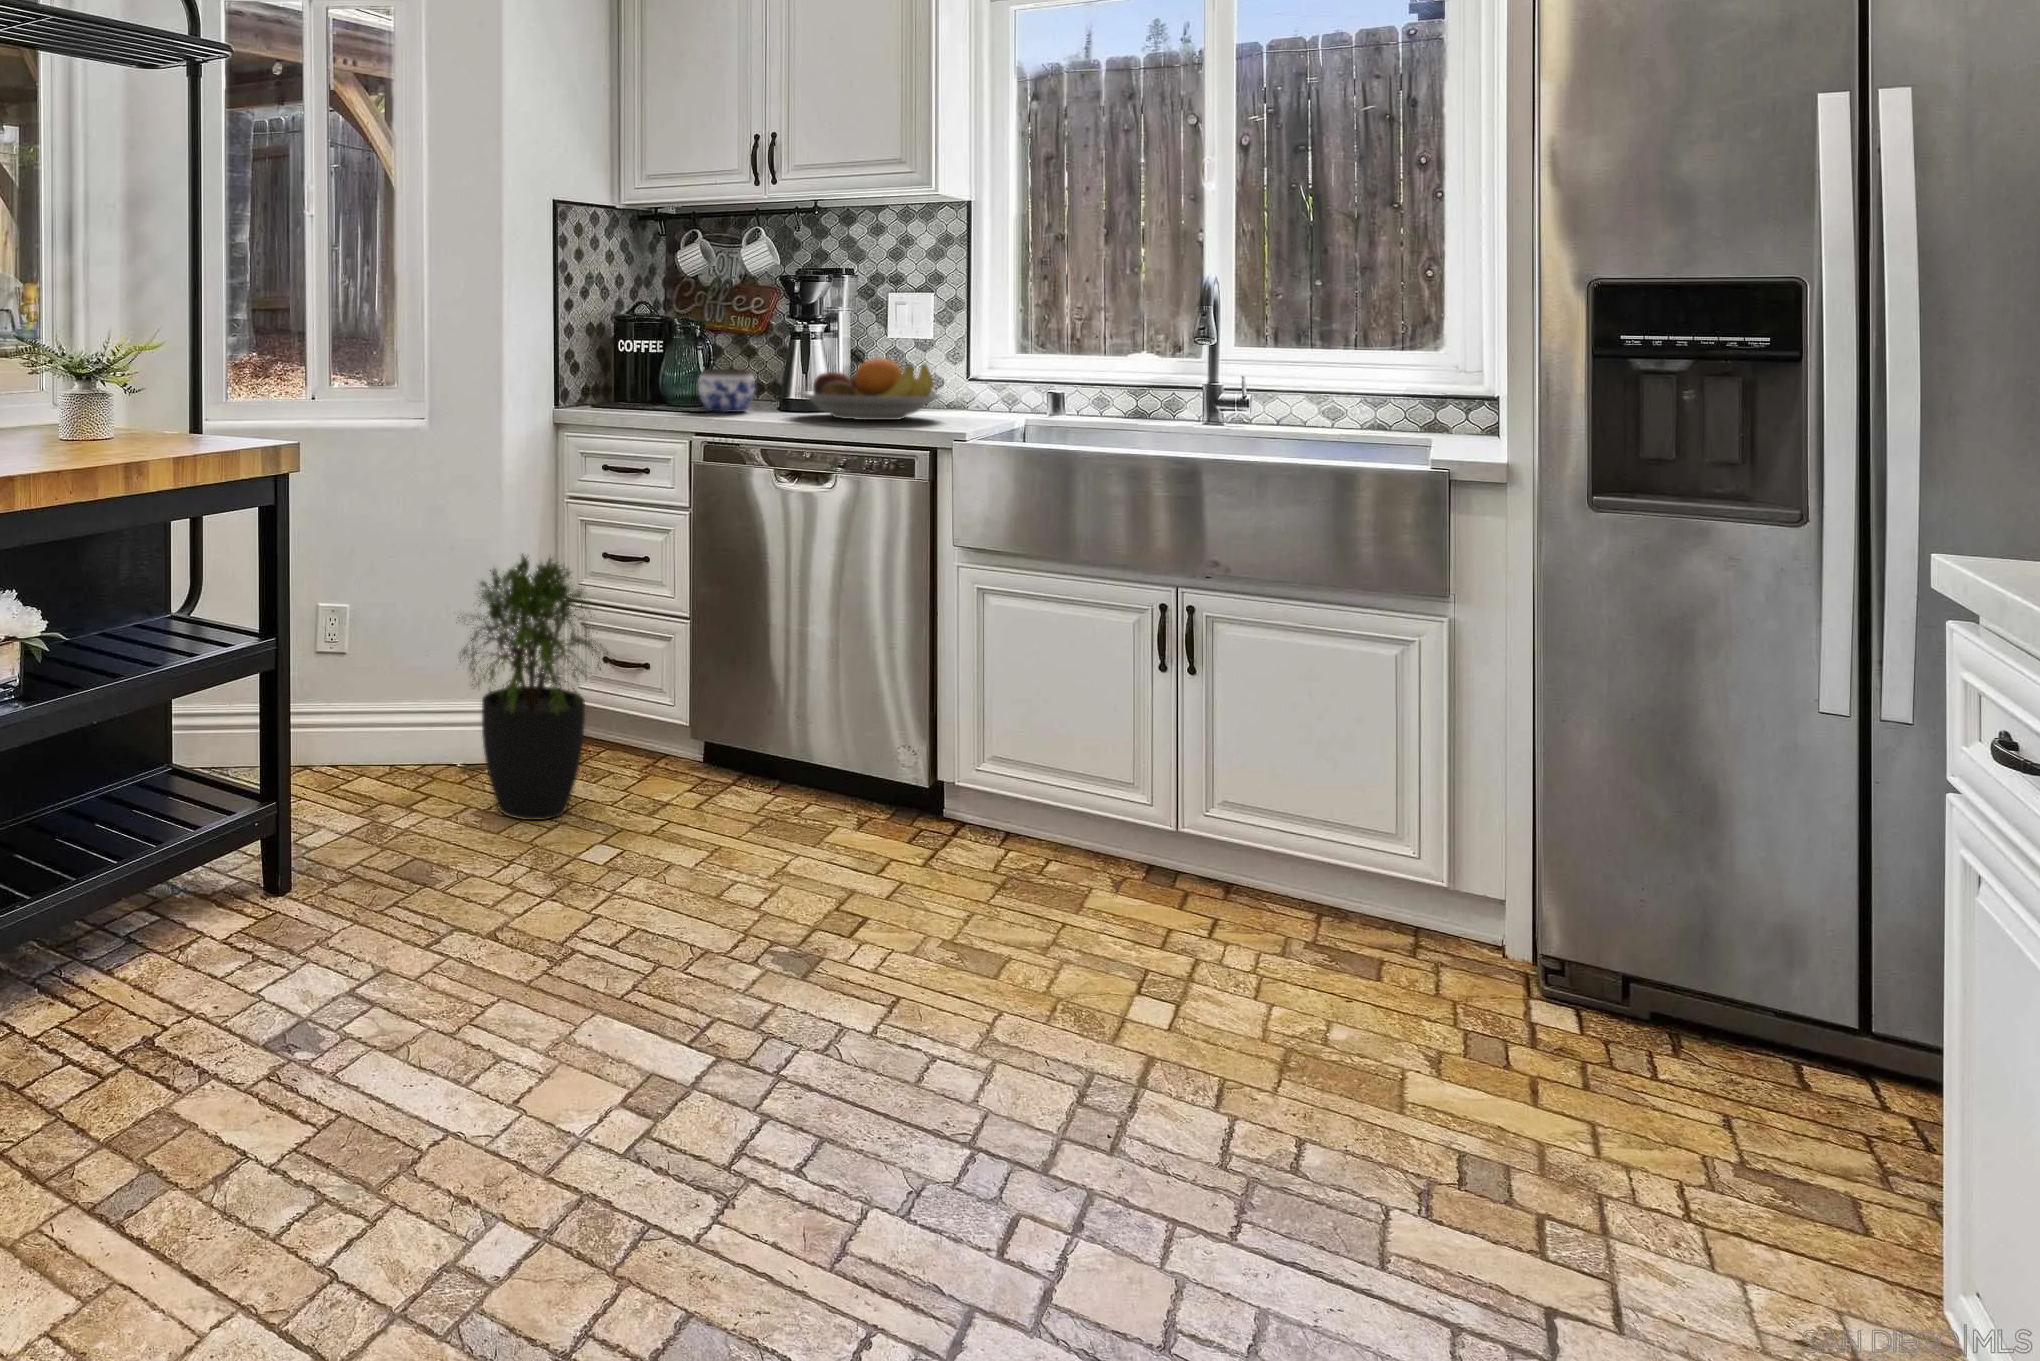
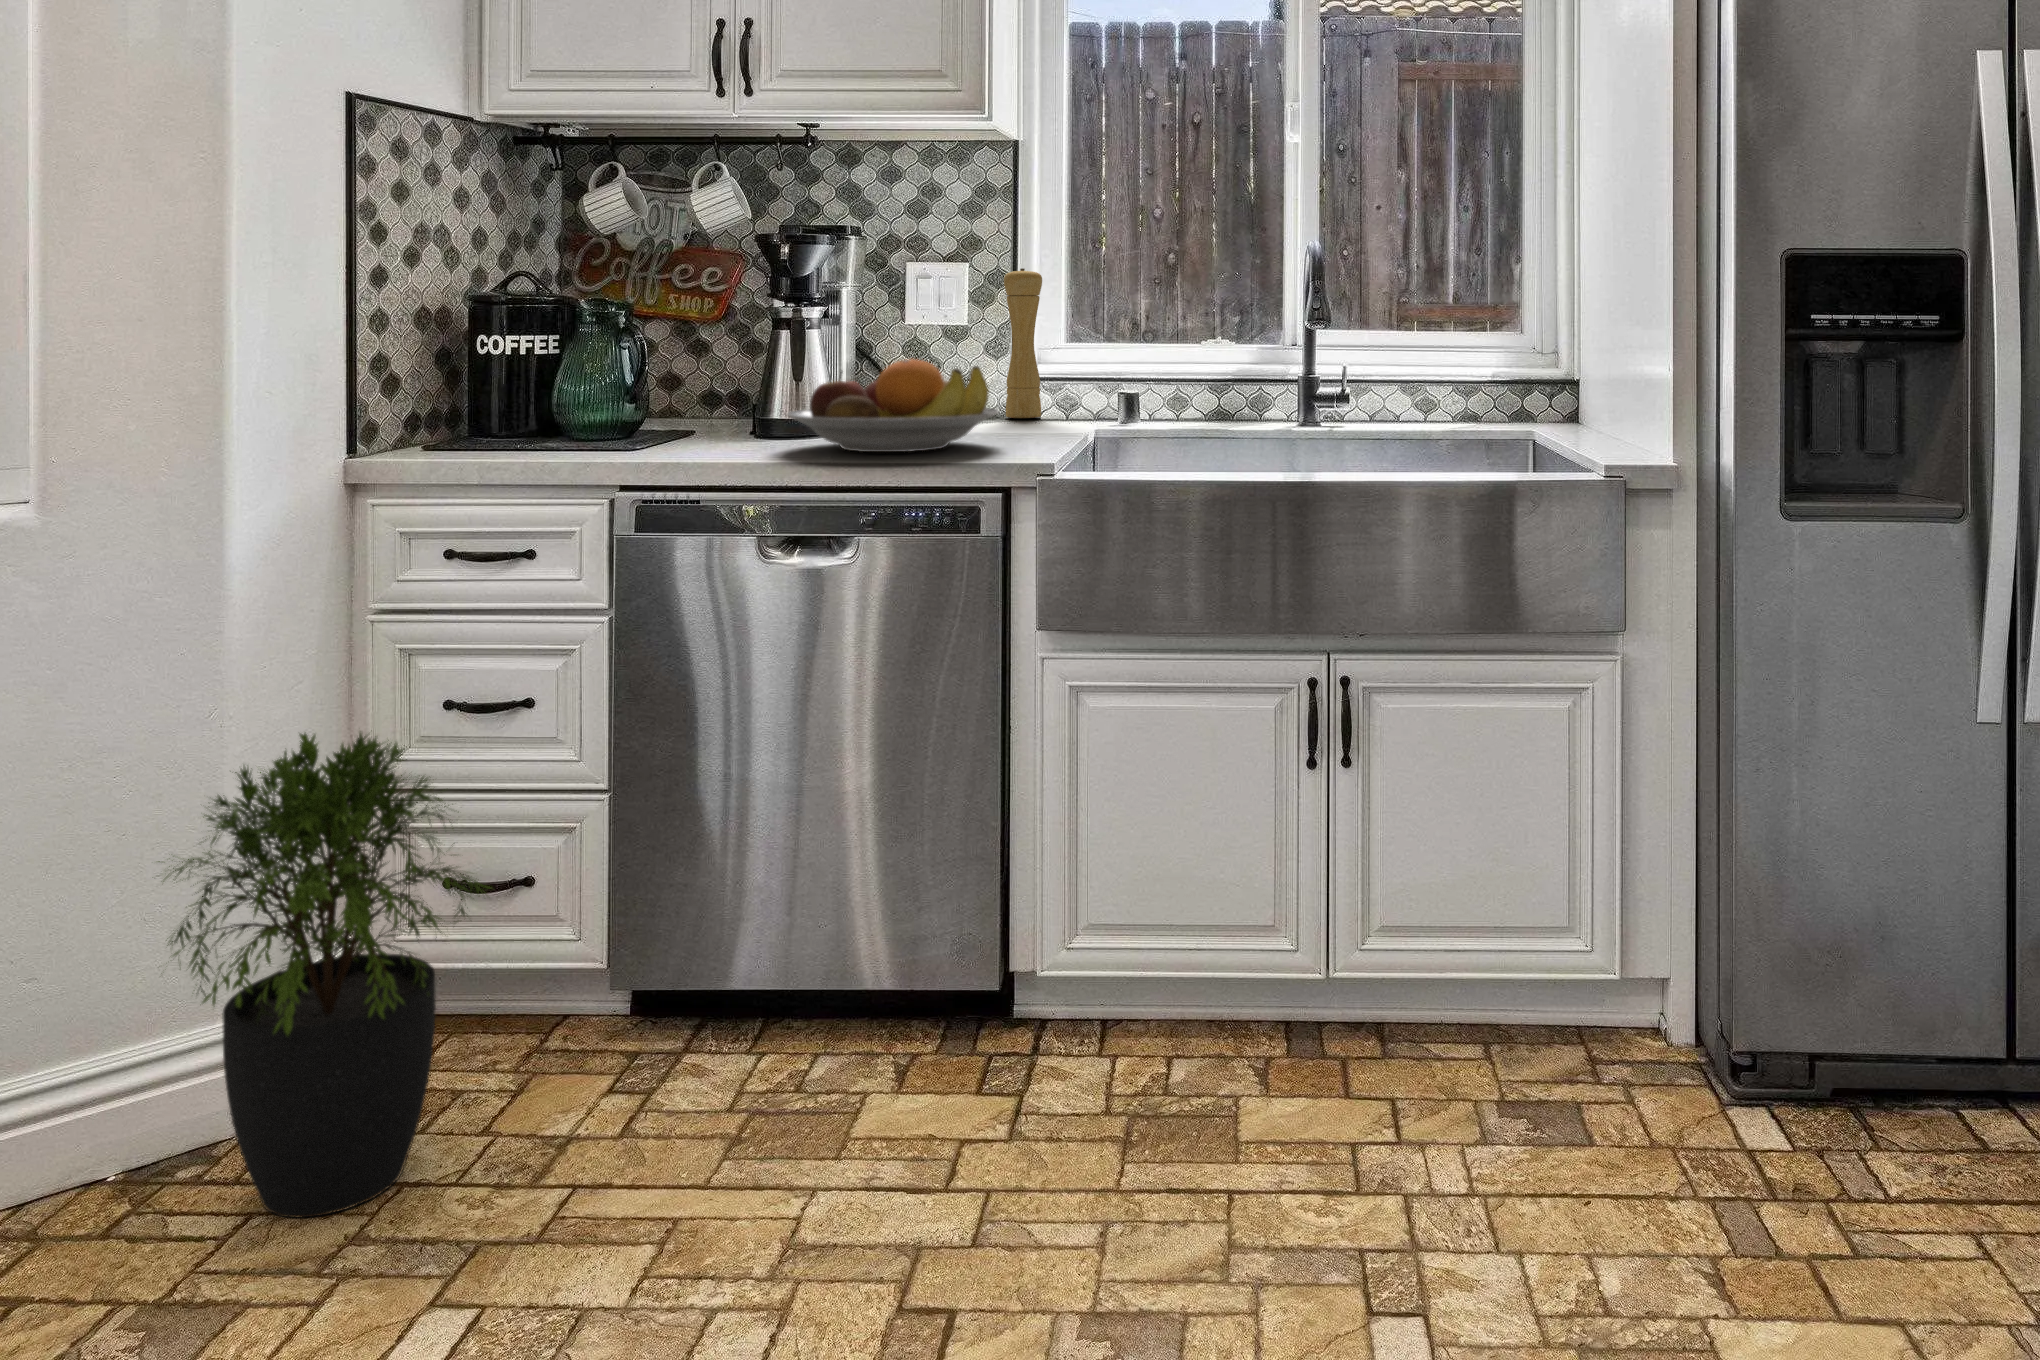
pepper mill: none [961,298,990,406] -> present [1004,268,1042,418]
jar: present [698,369,755,412] -> none [622,379,716,448]

